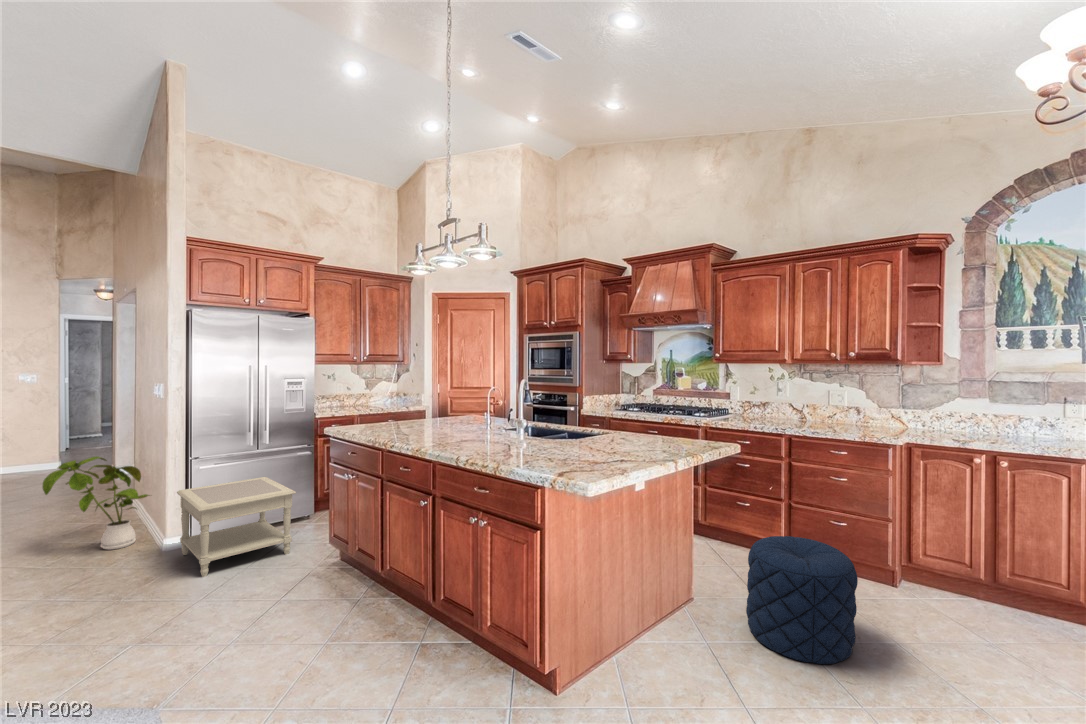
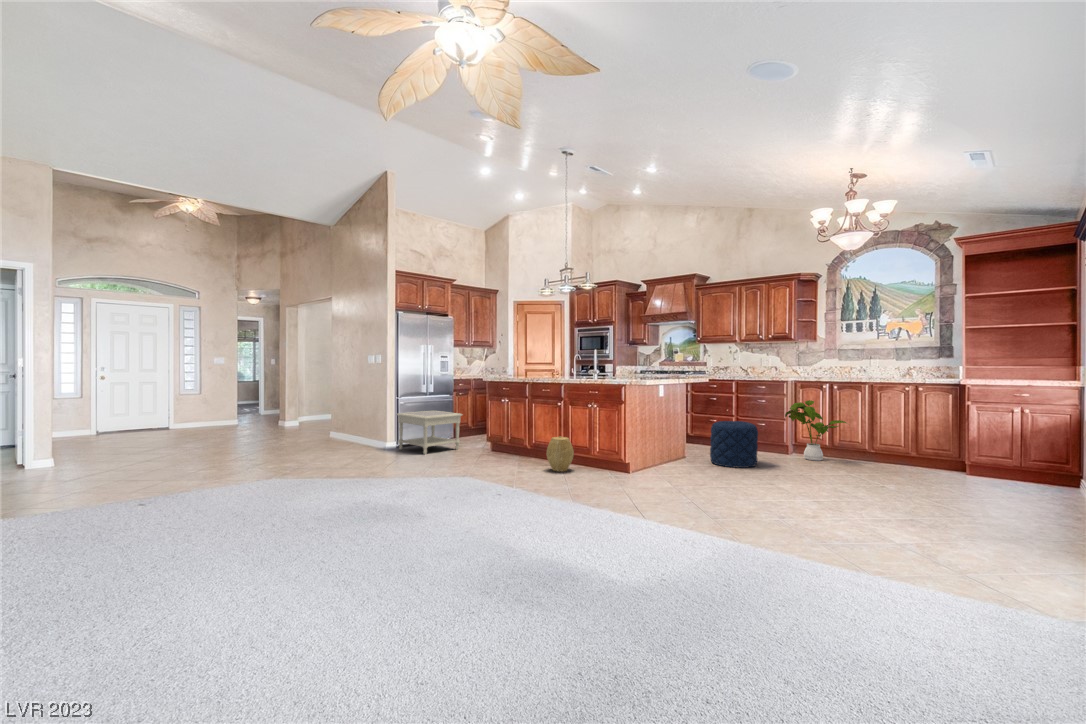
house plant: present [43,457,149,550] -> present [785,400,846,461]
woven basket: none [370,592,435,685] -> present [546,436,574,472]

